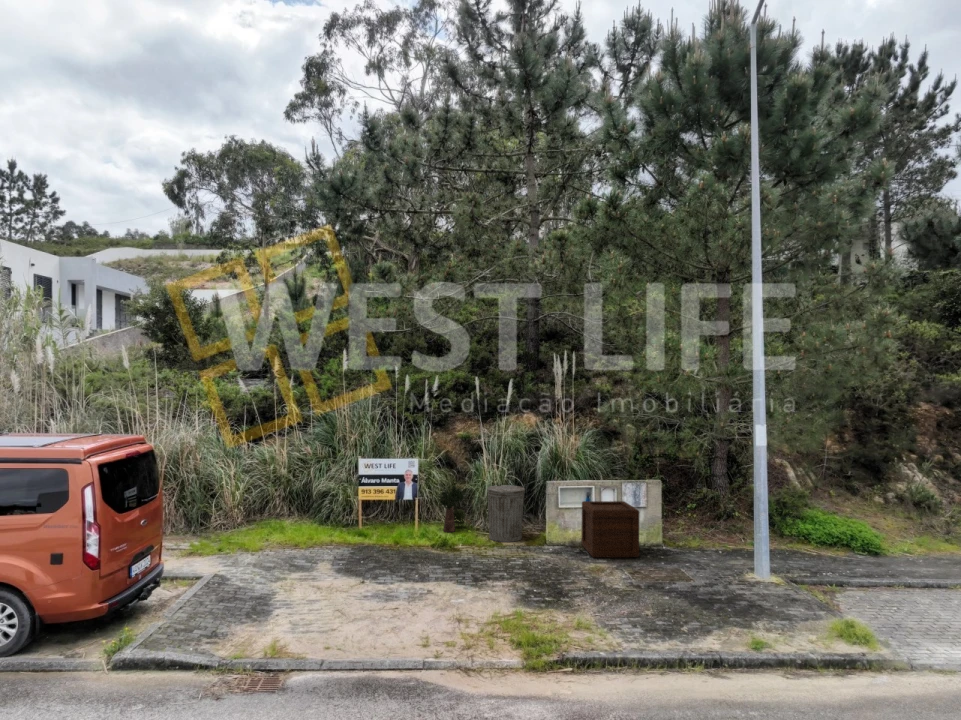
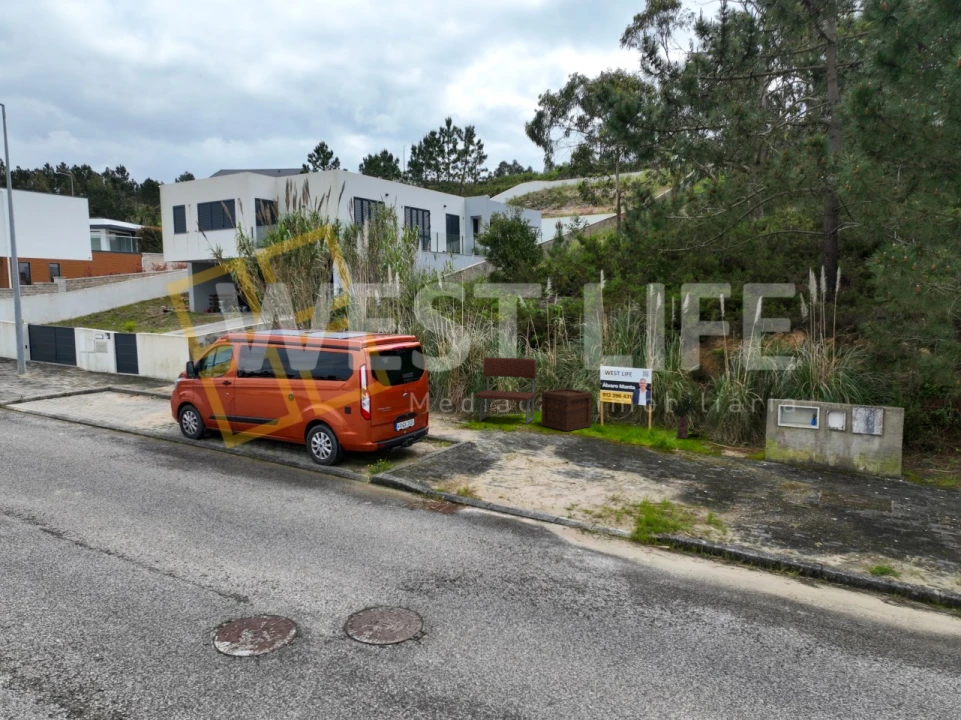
bench: none [188,453,270,541] -> present [475,358,537,424]
trash can: present [487,485,525,542] -> none [712,400,751,453]
wooden crate: present [581,501,639,558] -> present [541,388,592,431]

